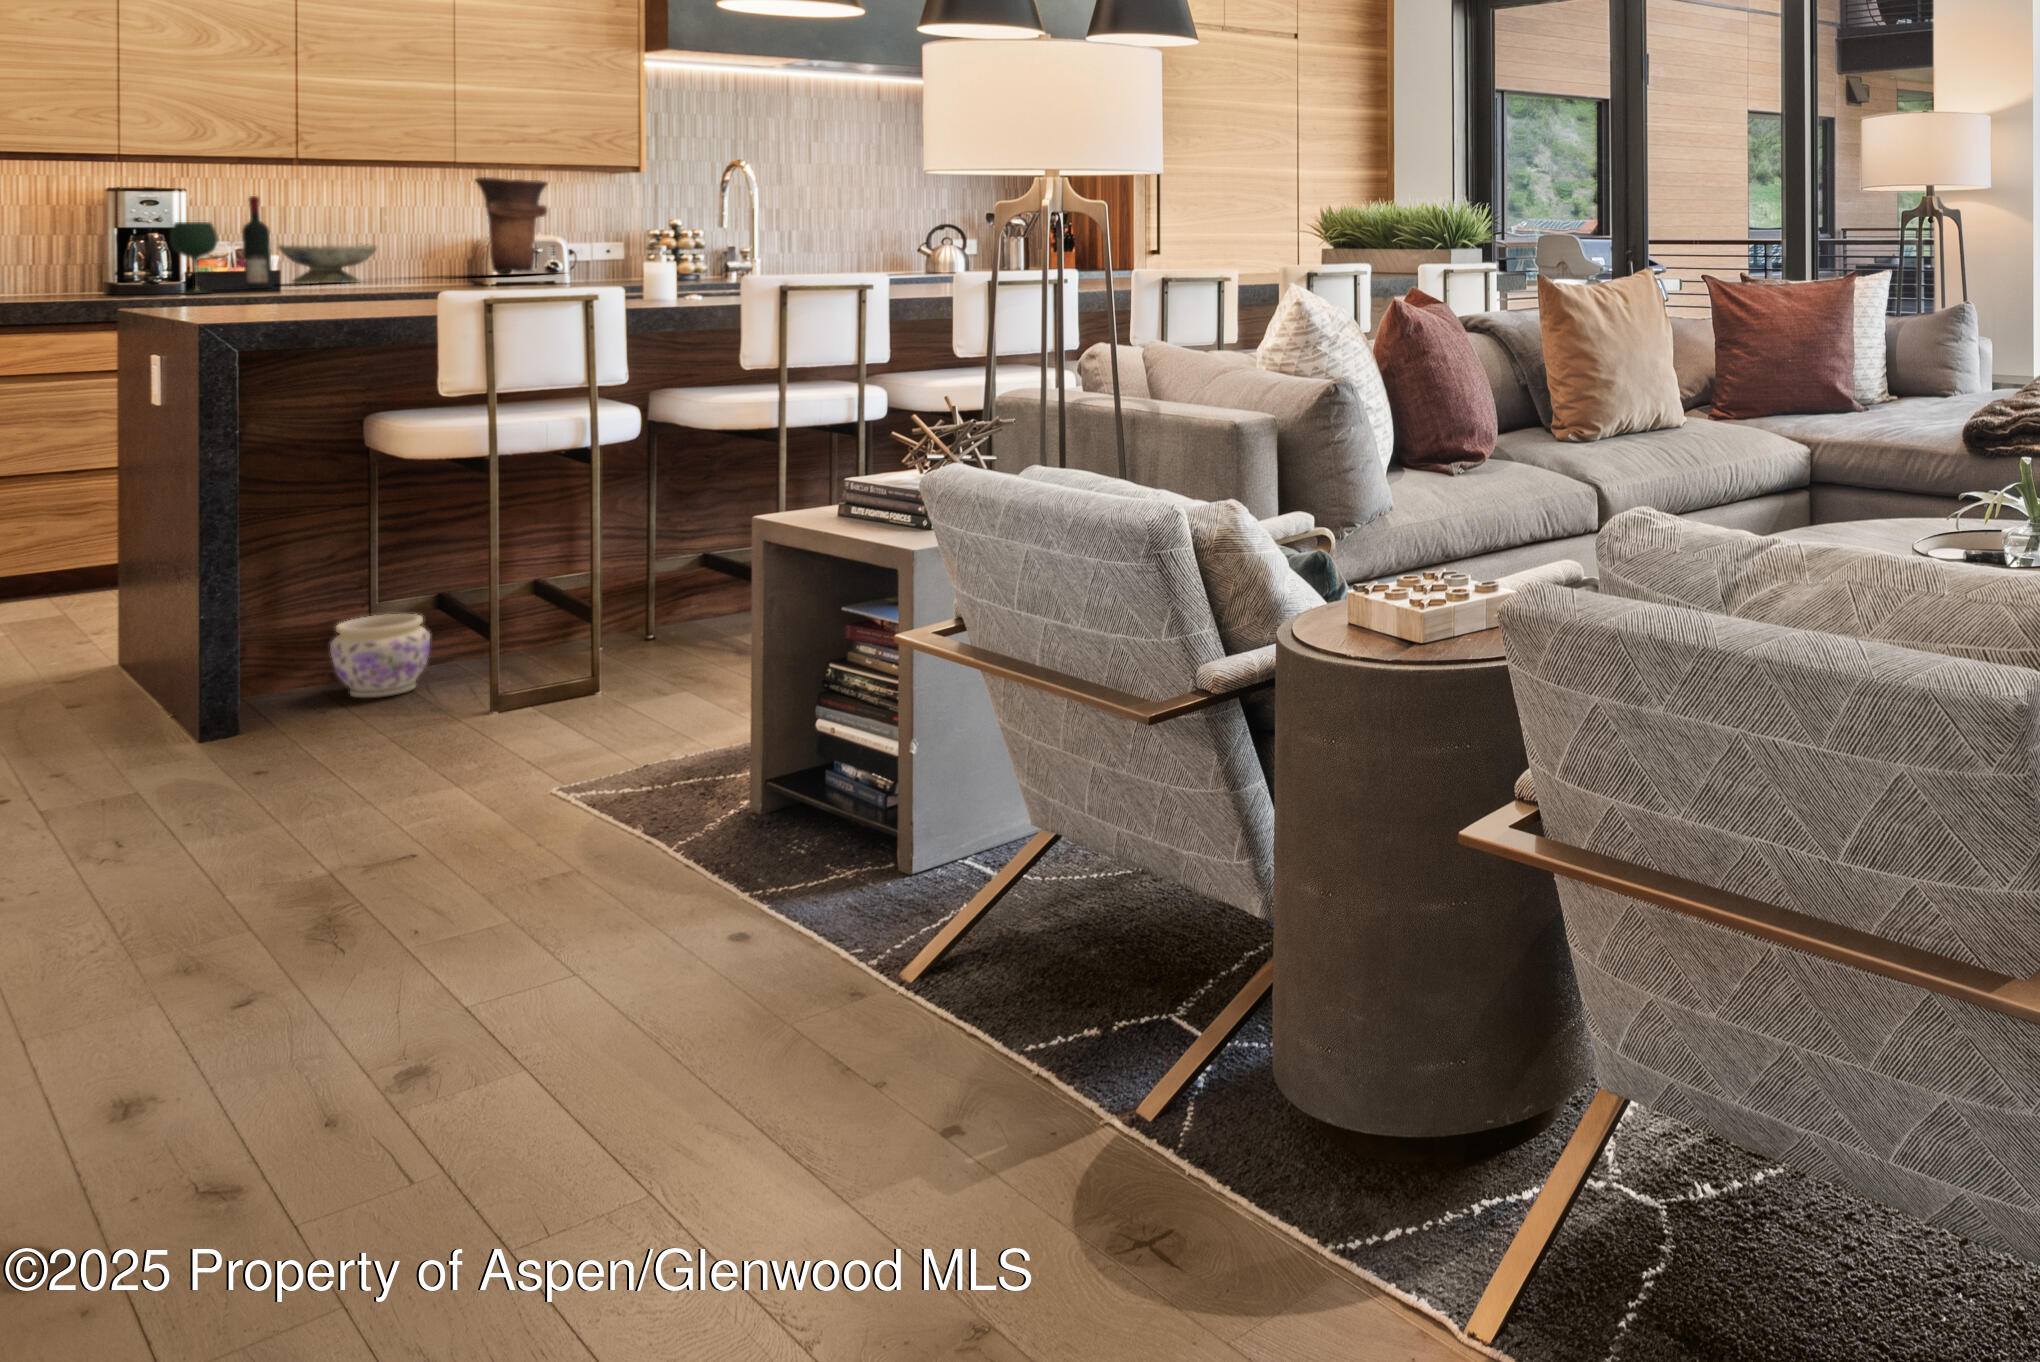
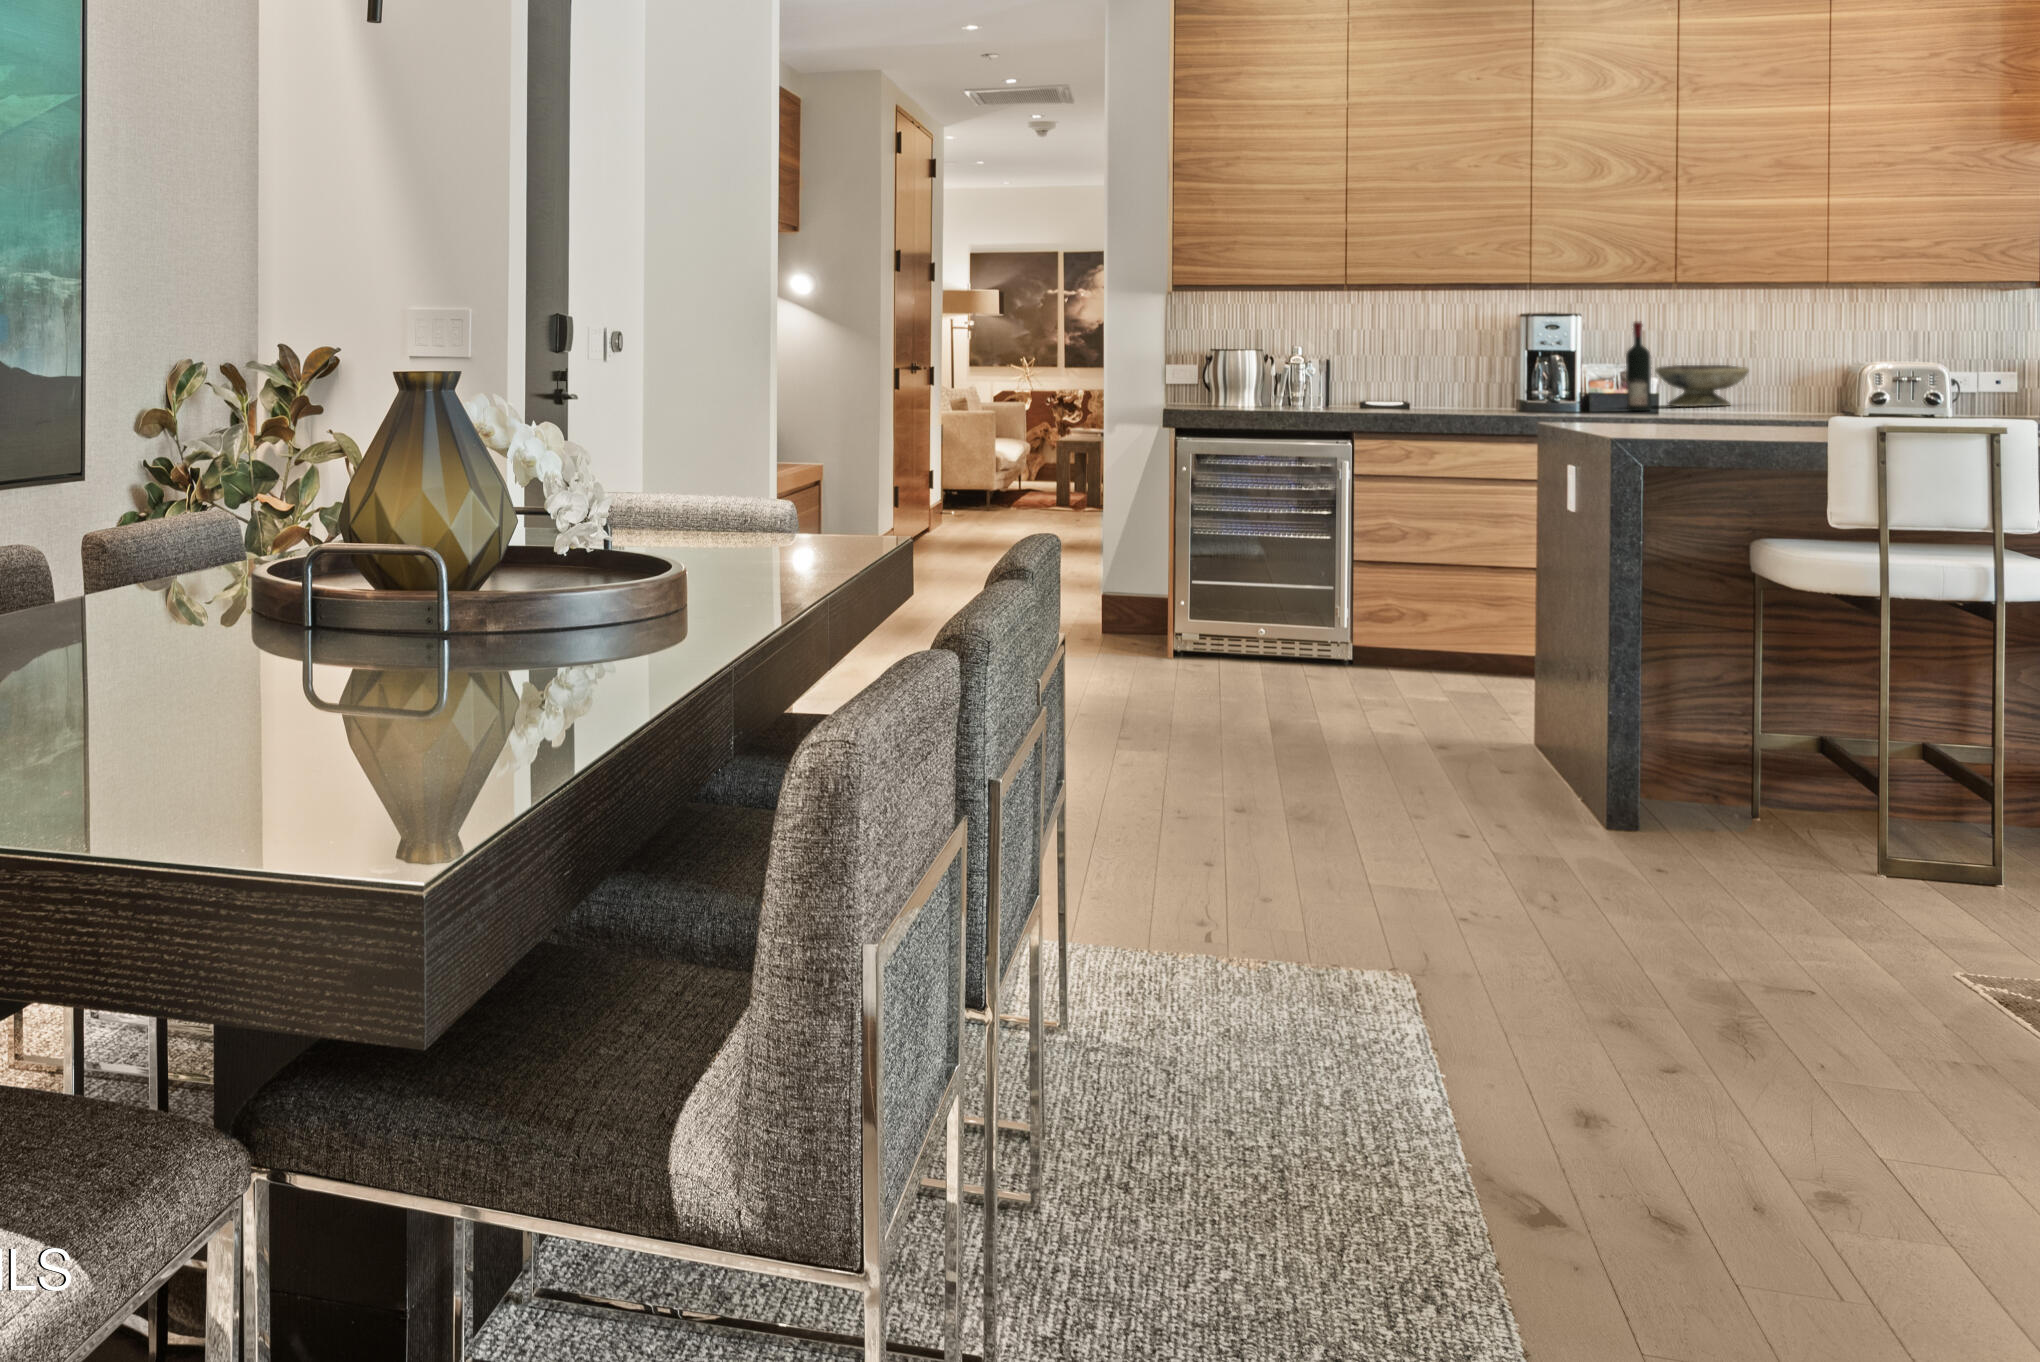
vase: present [475,177,547,272] -> none [1813,294,1962,396]
wine glass: present [170,222,217,294] -> none [1567,348,1607,416]
planter: present [330,614,430,698] -> none [1718,739,1812,819]

